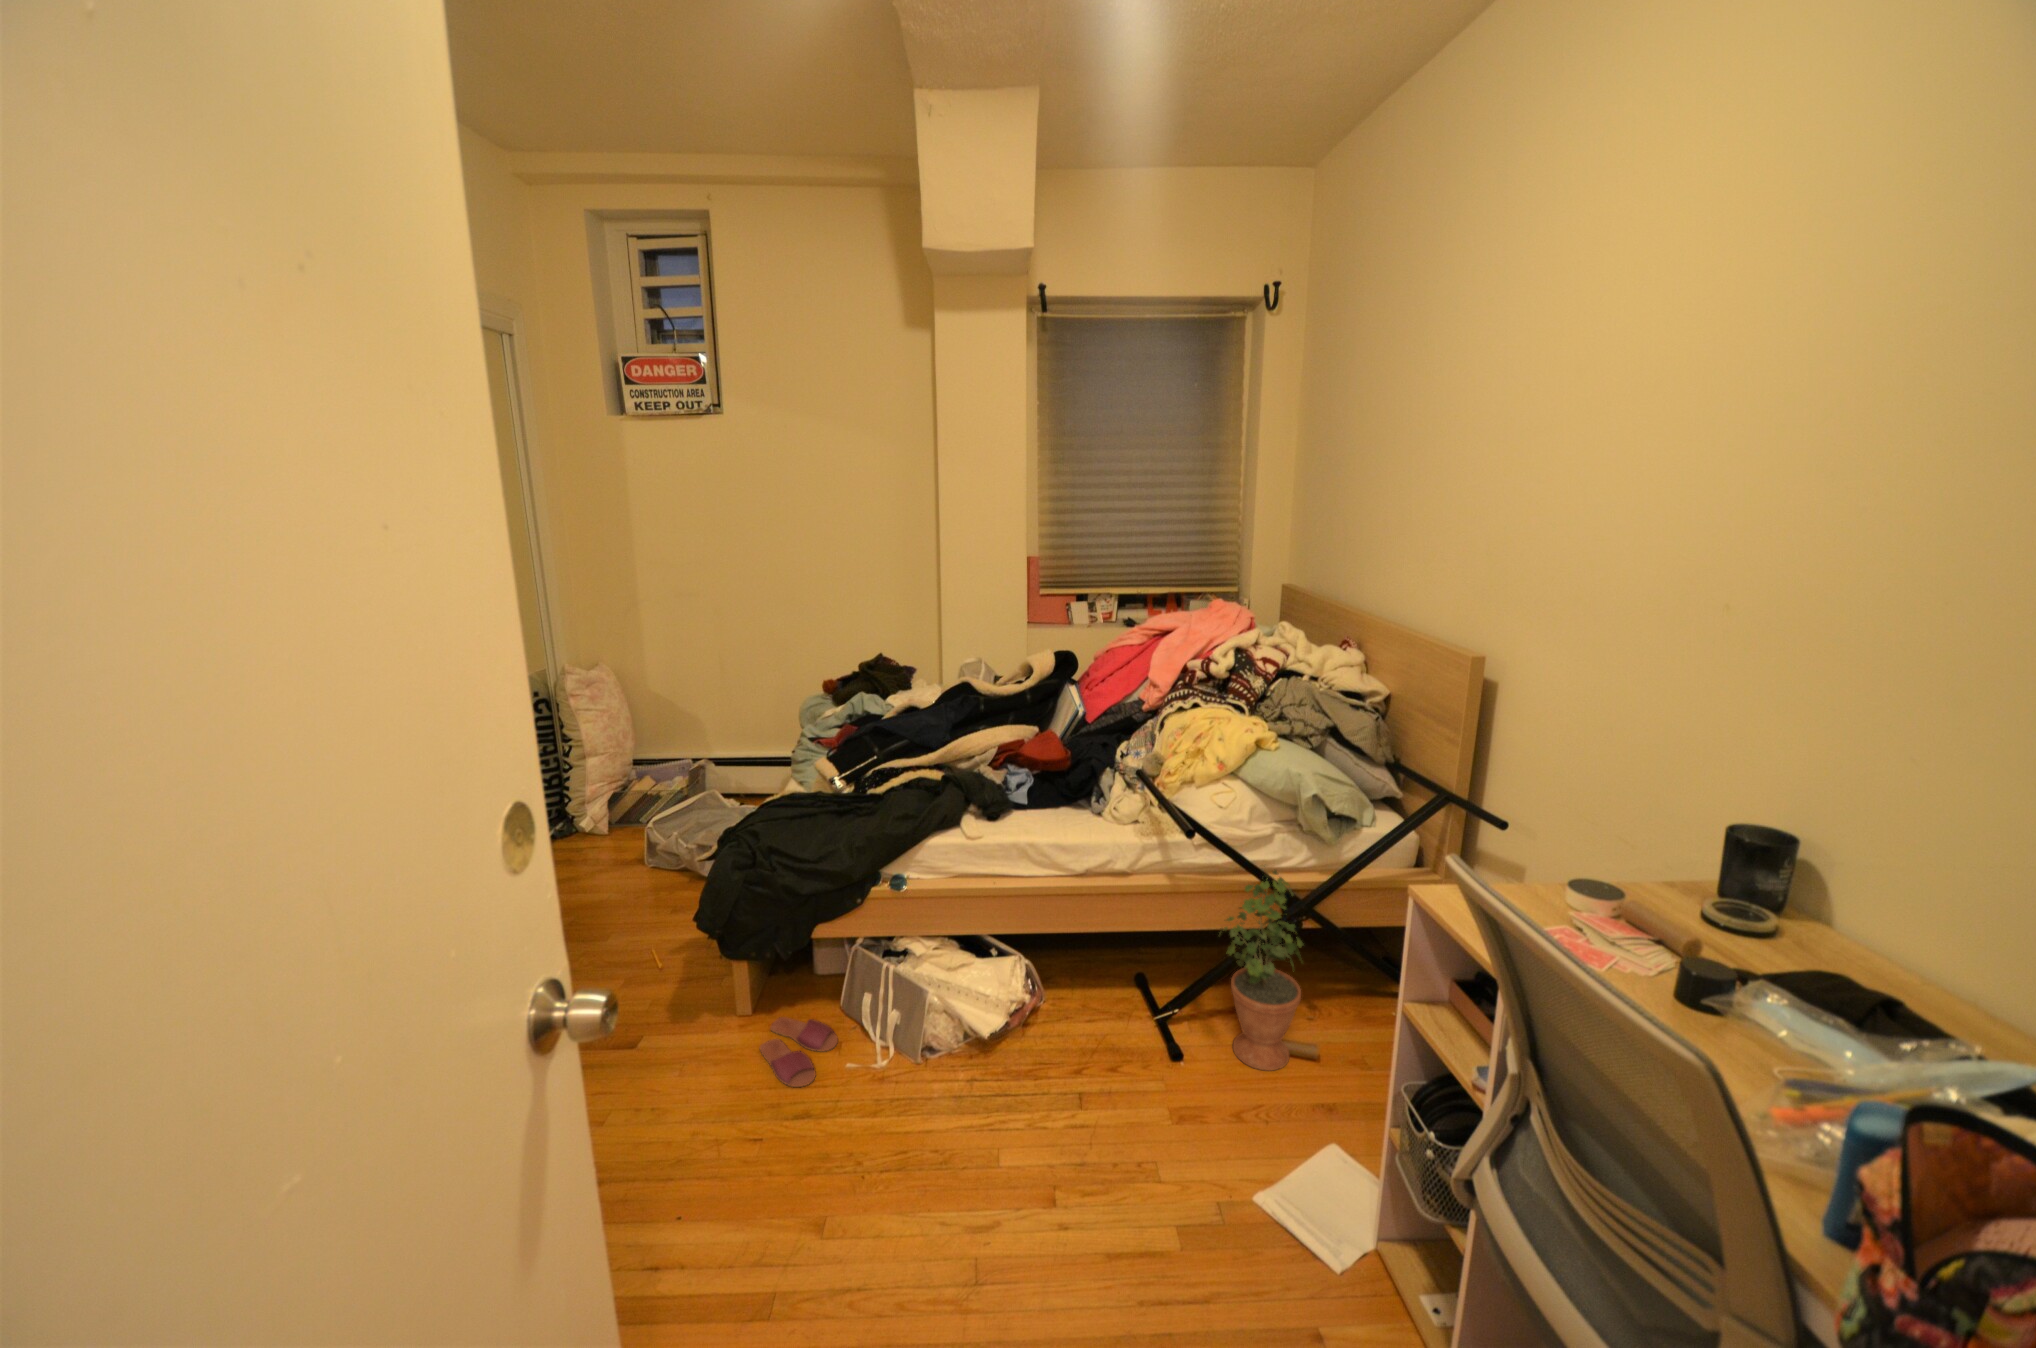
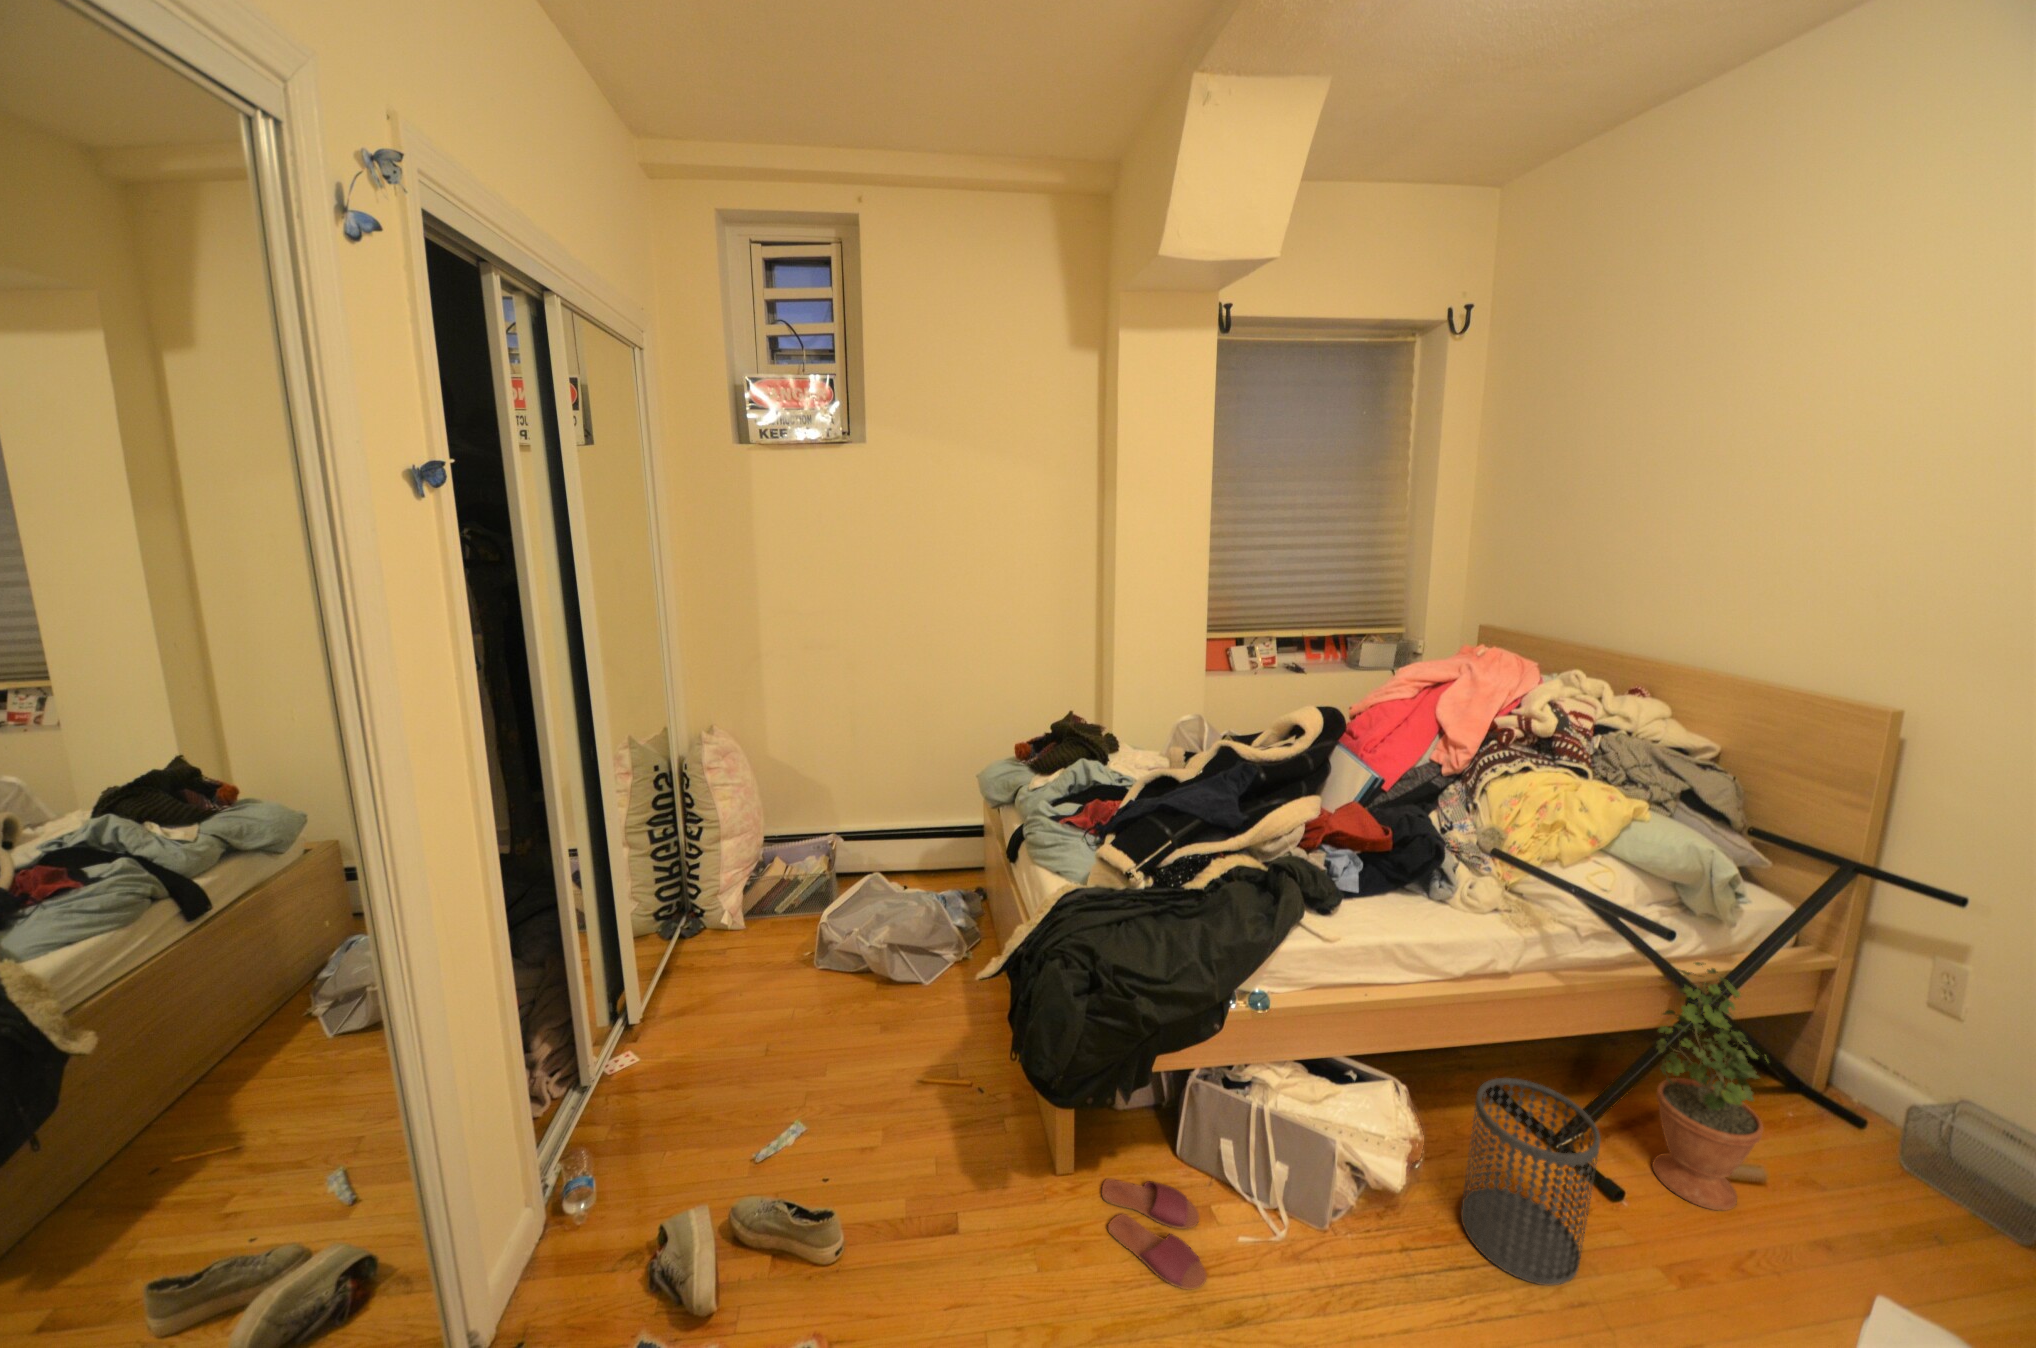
wastebasket: none [1038,948,1123,1106] -> present [1461,1078,1601,1285]

